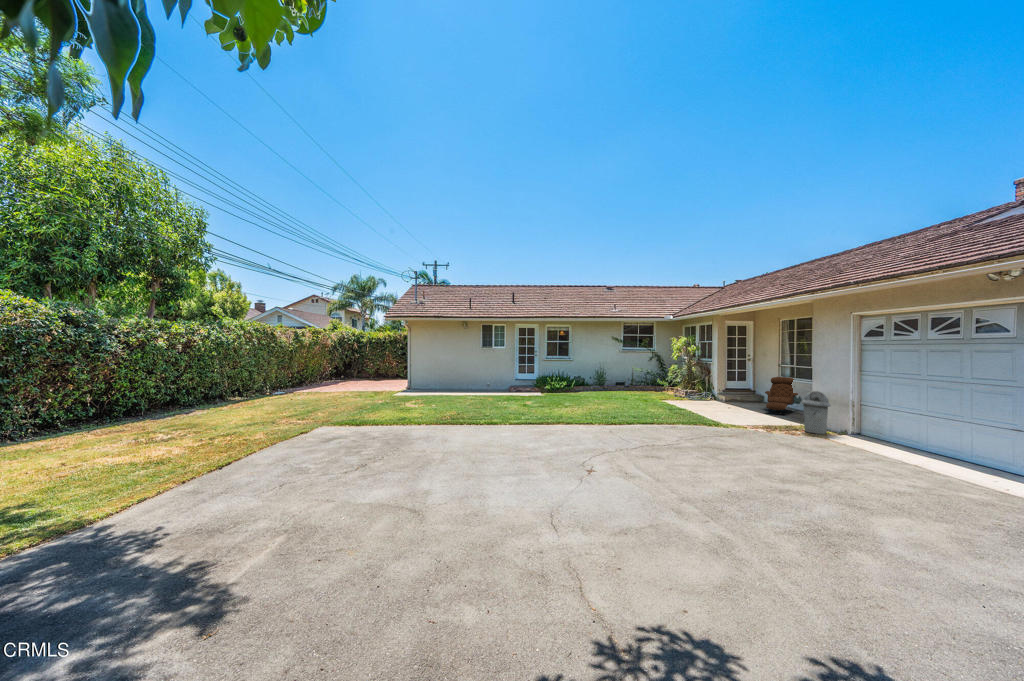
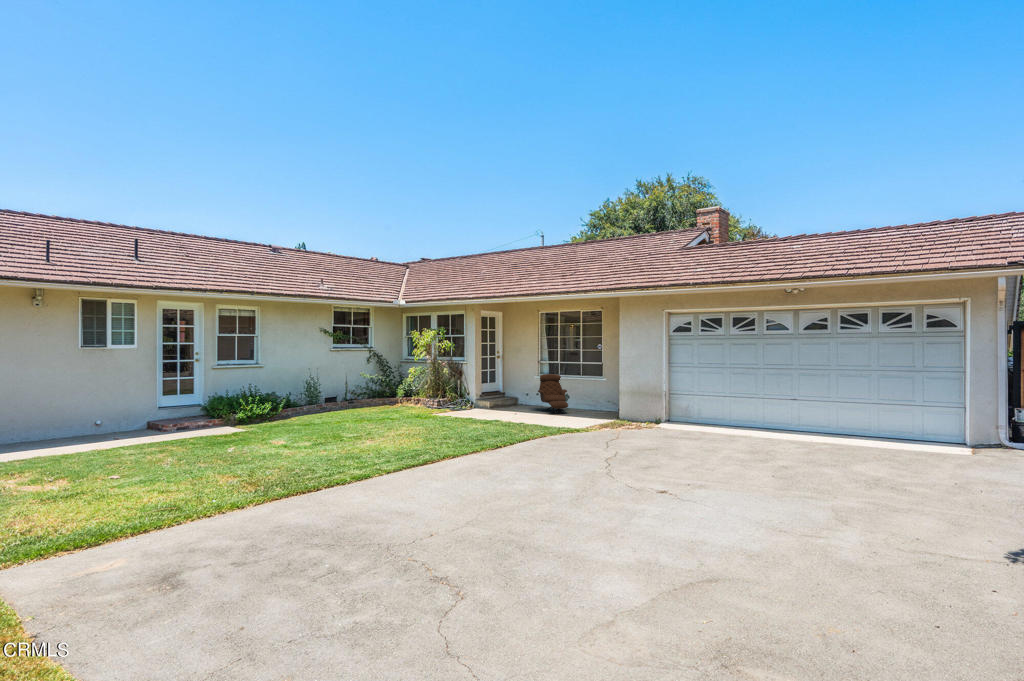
trash can: present [802,391,831,434] -> none [624,384,647,425]

